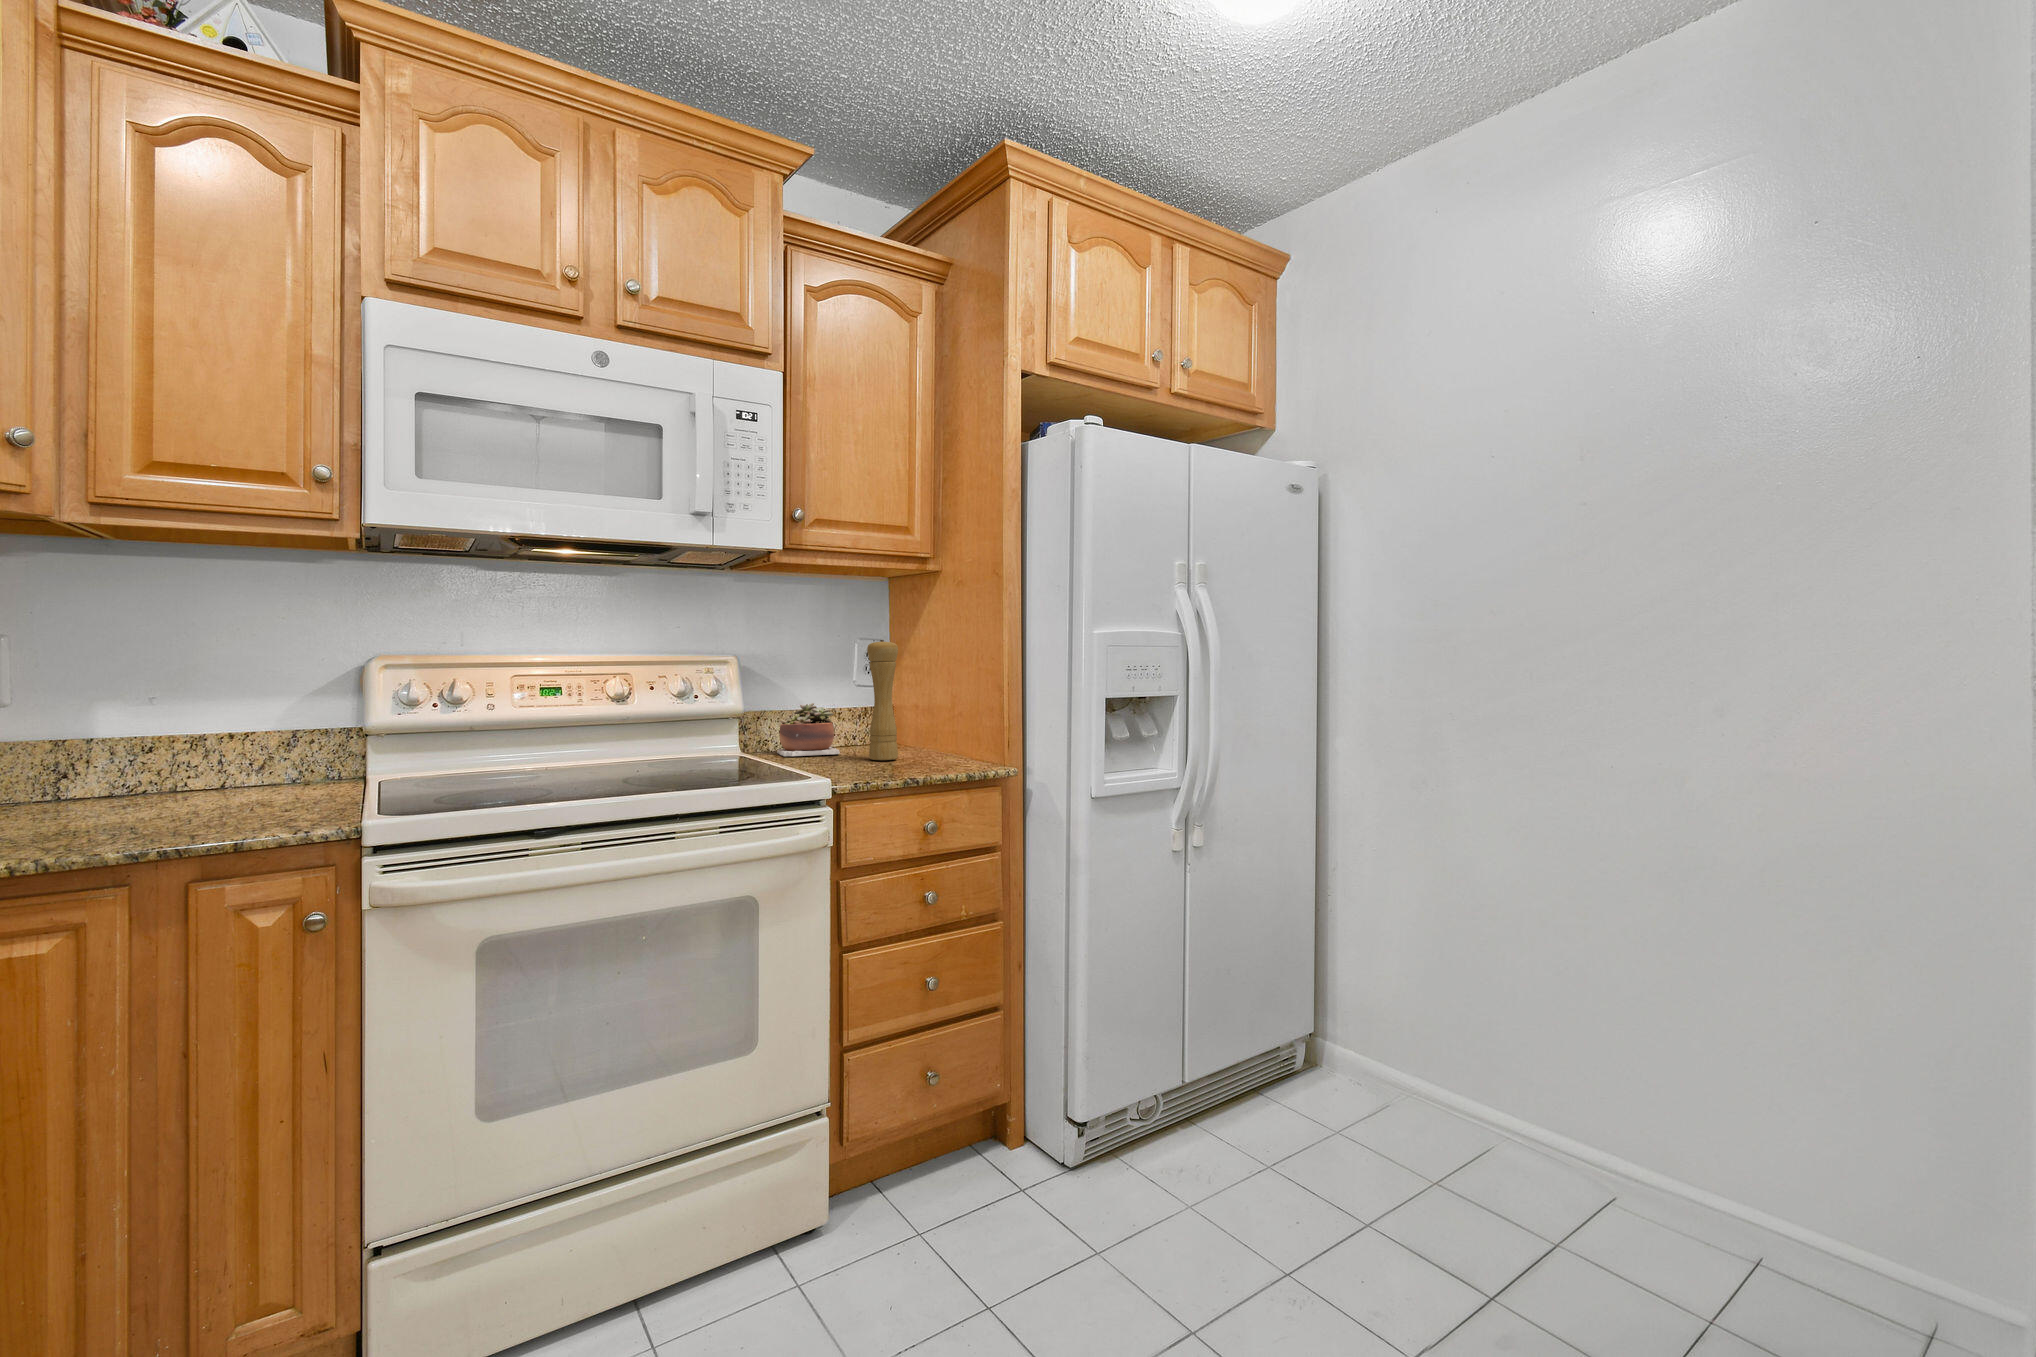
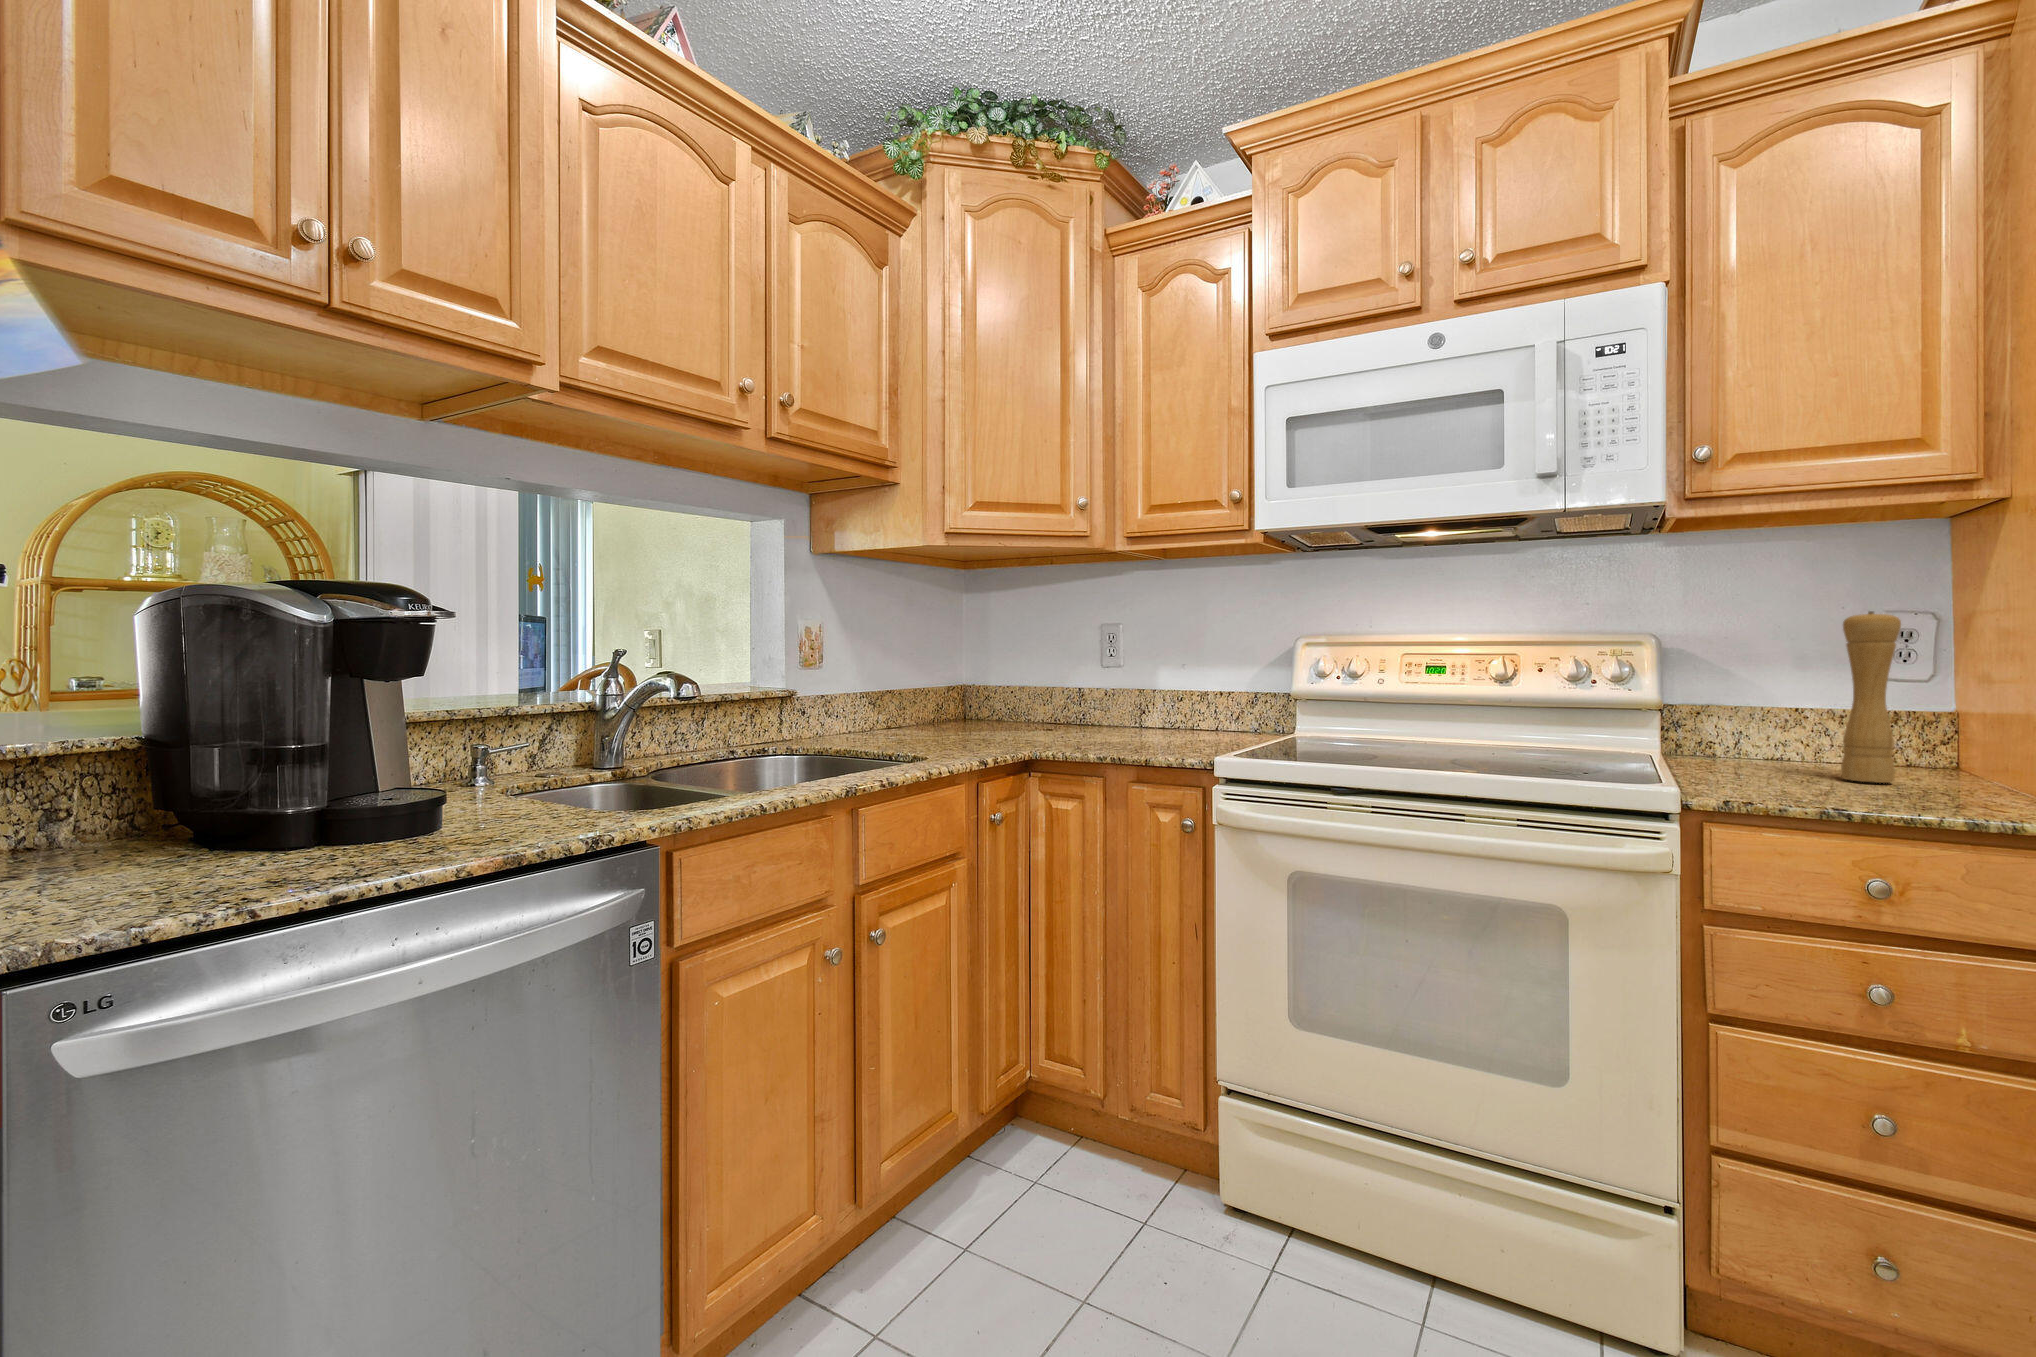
succulent plant: present [777,703,840,756] -> none [1717,698,1817,767]

